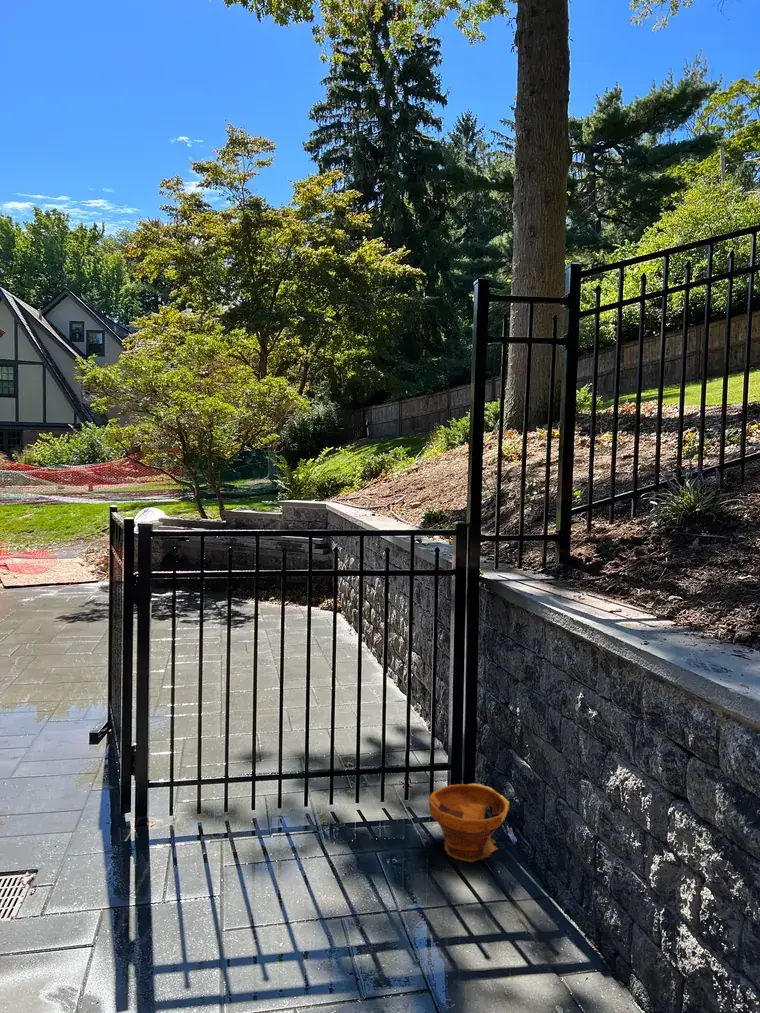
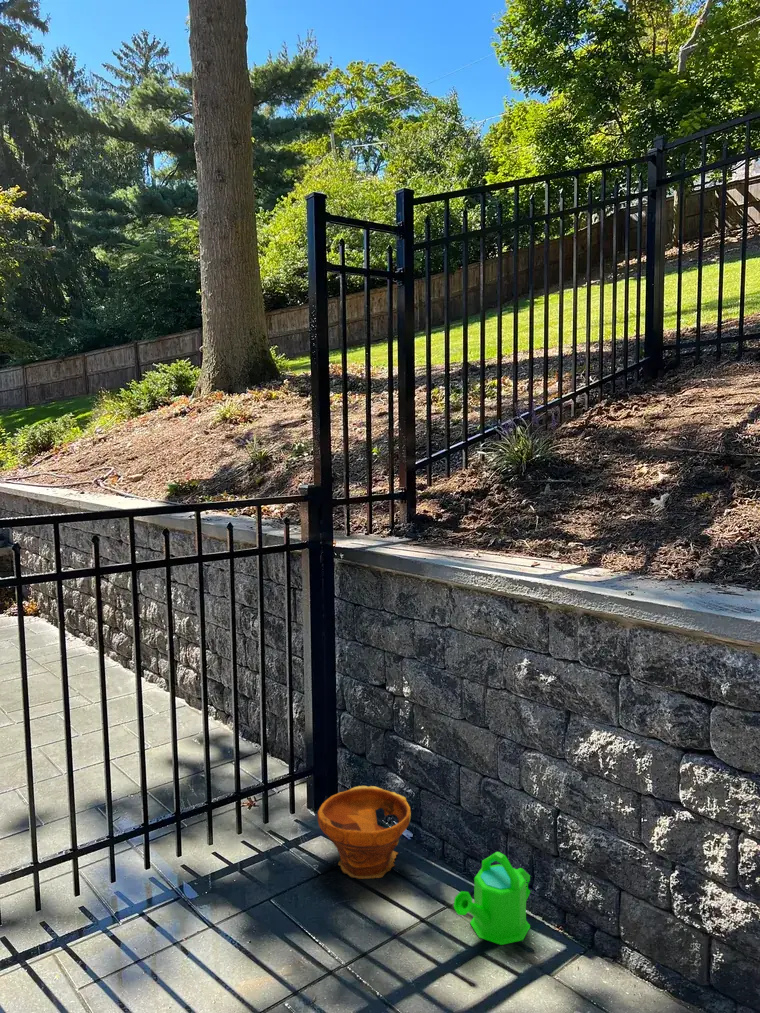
watering can: none [495,860,586,945] -> present [454,852,530,945]

